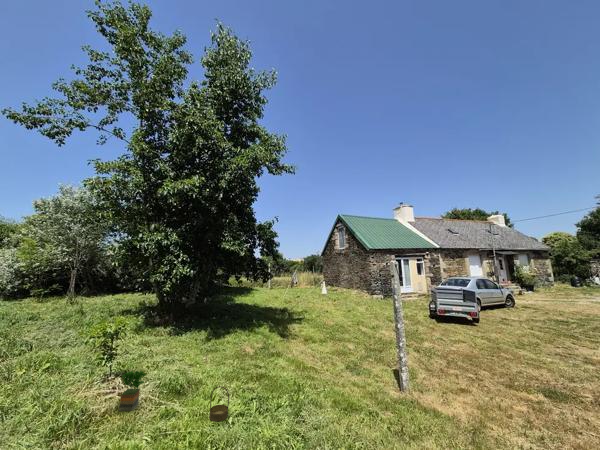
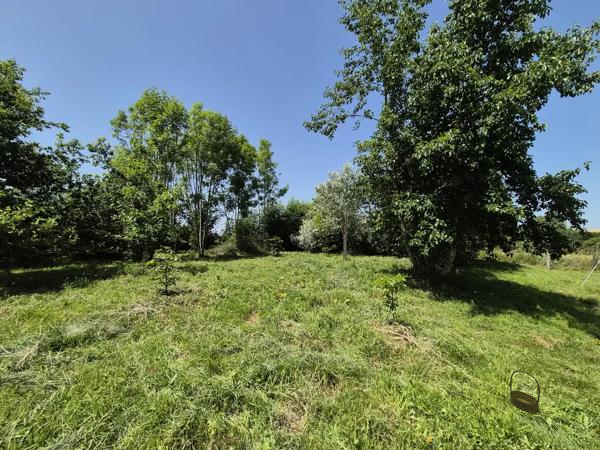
potted tree: present [119,371,146,411] -> none [406,323,428,360]

